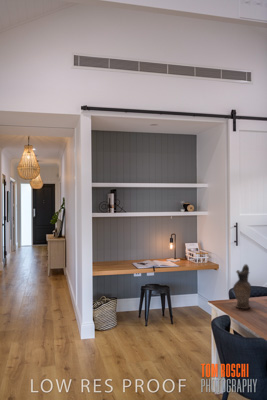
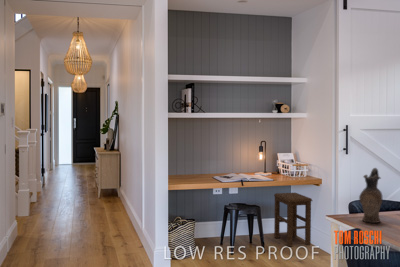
stool: none [183,275,212,320] -> present [274,193,312,247]

